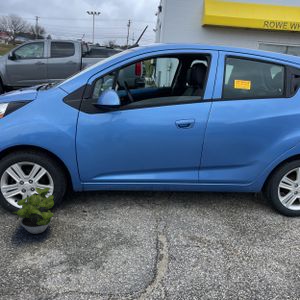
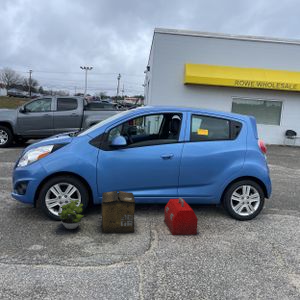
cardboard box: none [81,174,134,242] -> present [102,191,135,233]
toolbox: none [178,186,231,247] -> present [164,197,198,235]

